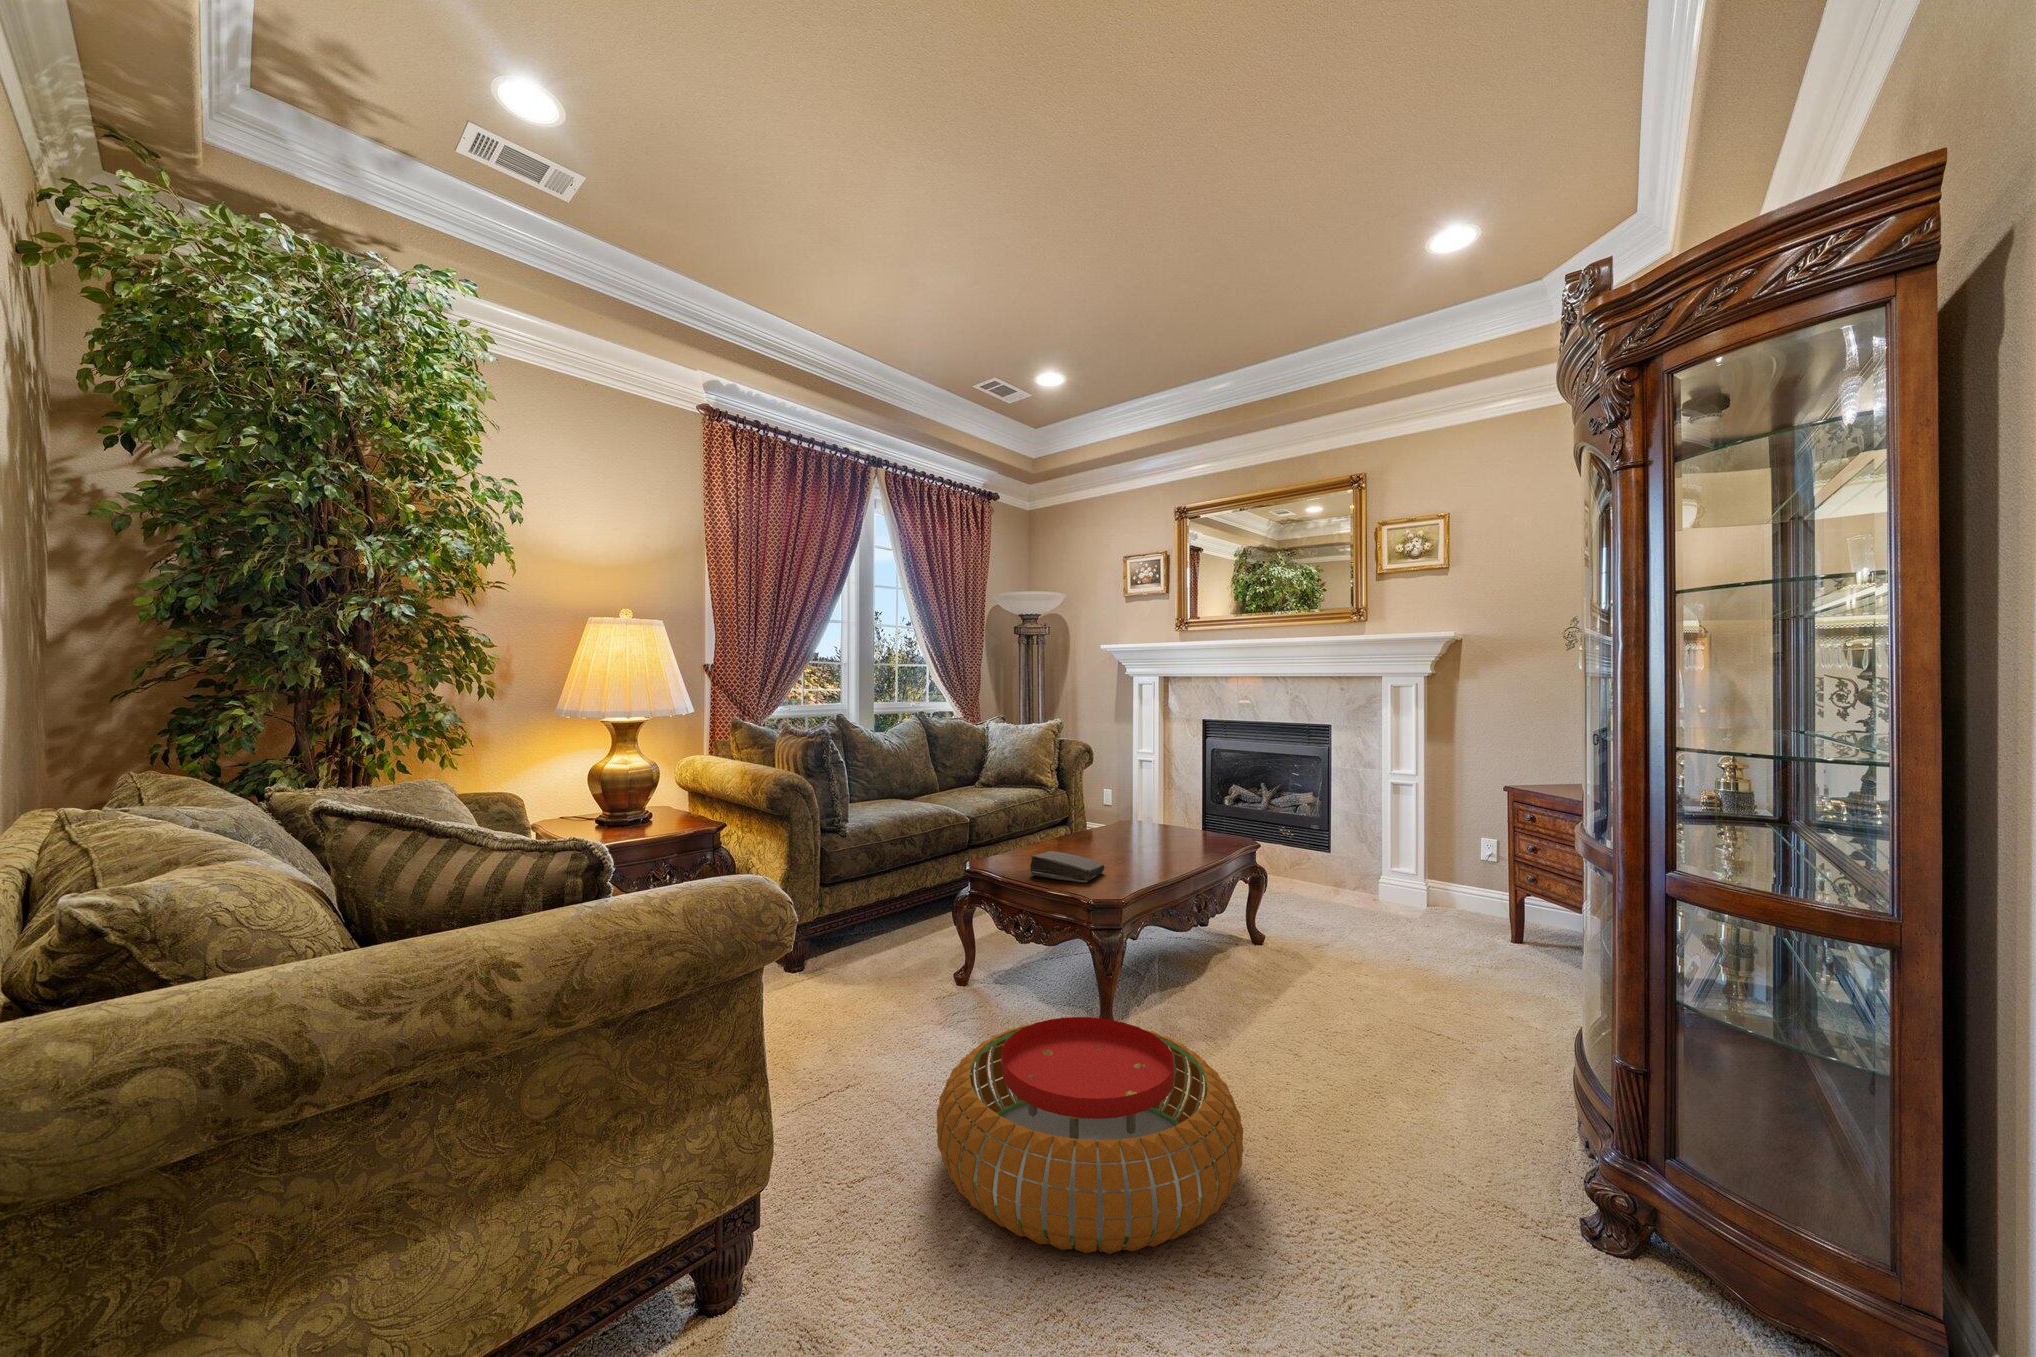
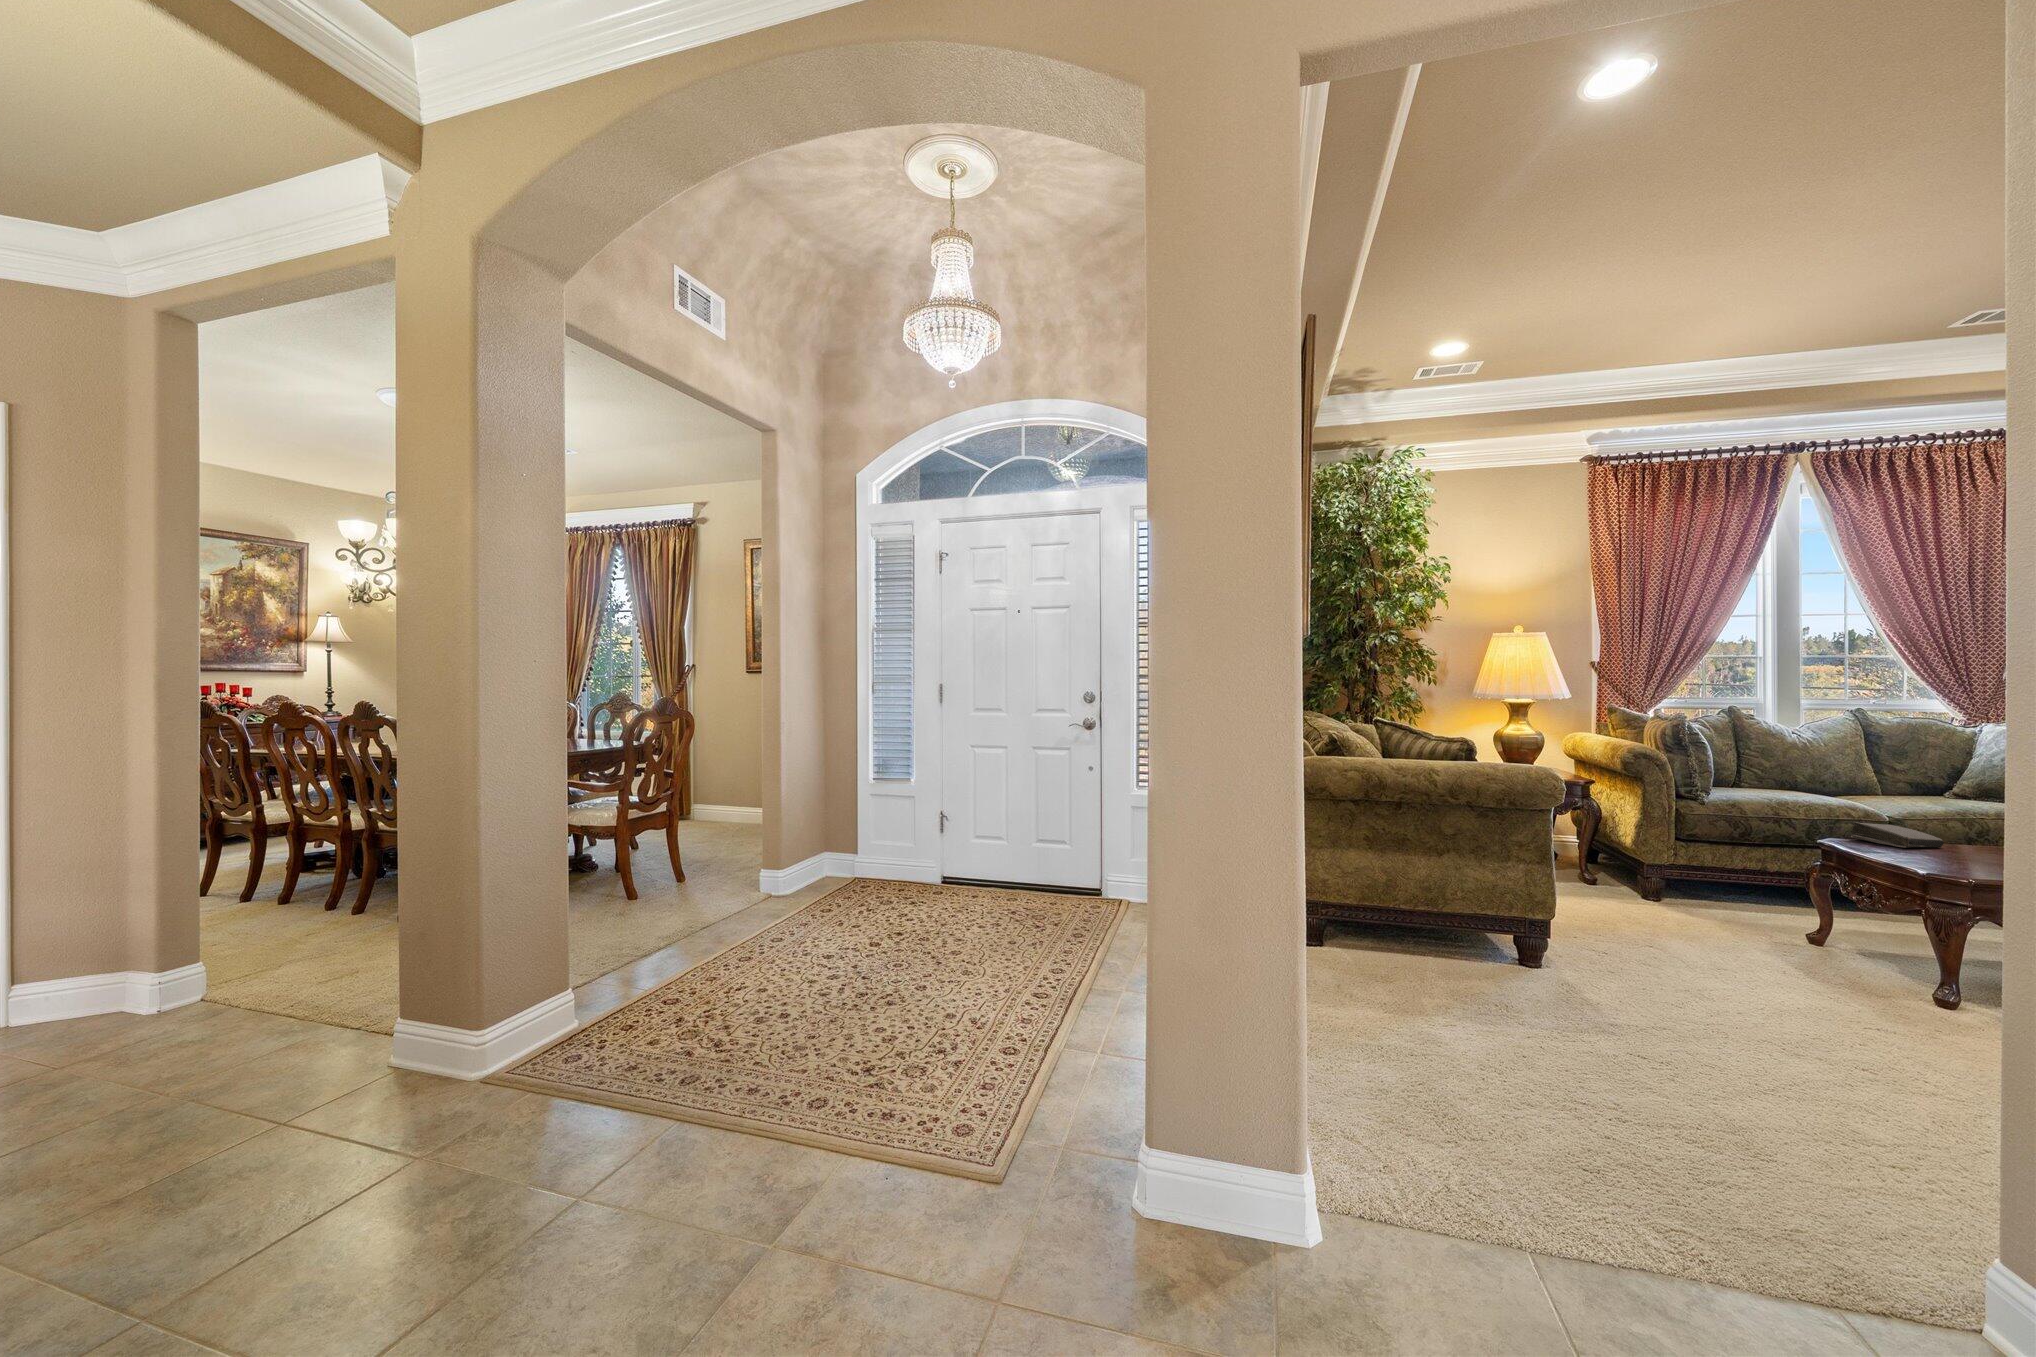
pouf: present [937,1017,1243,1254] -> none [1674,908,1942,1026]

